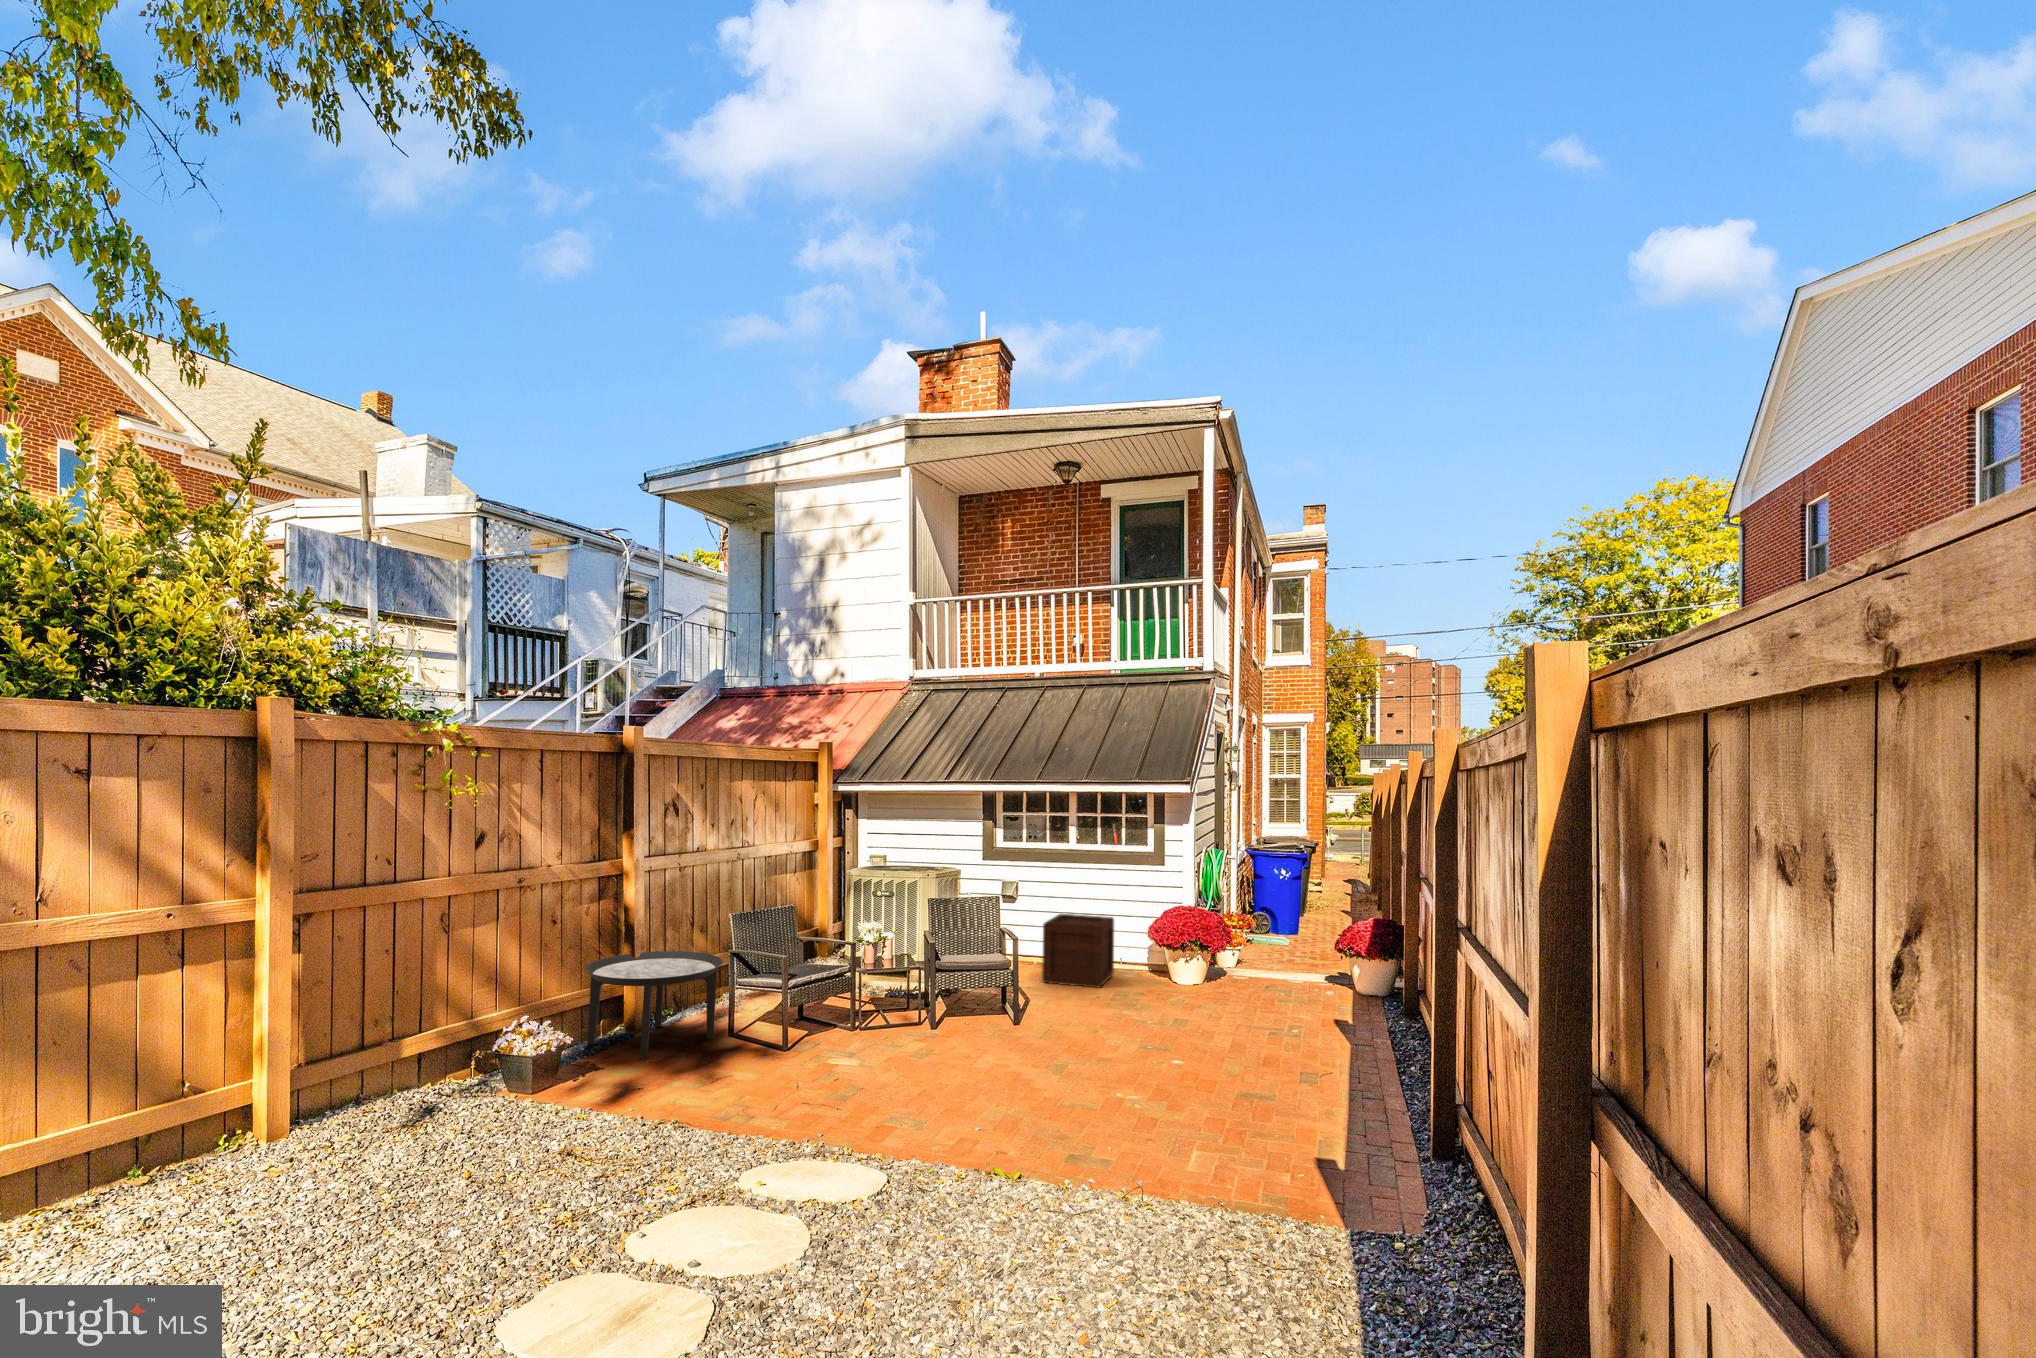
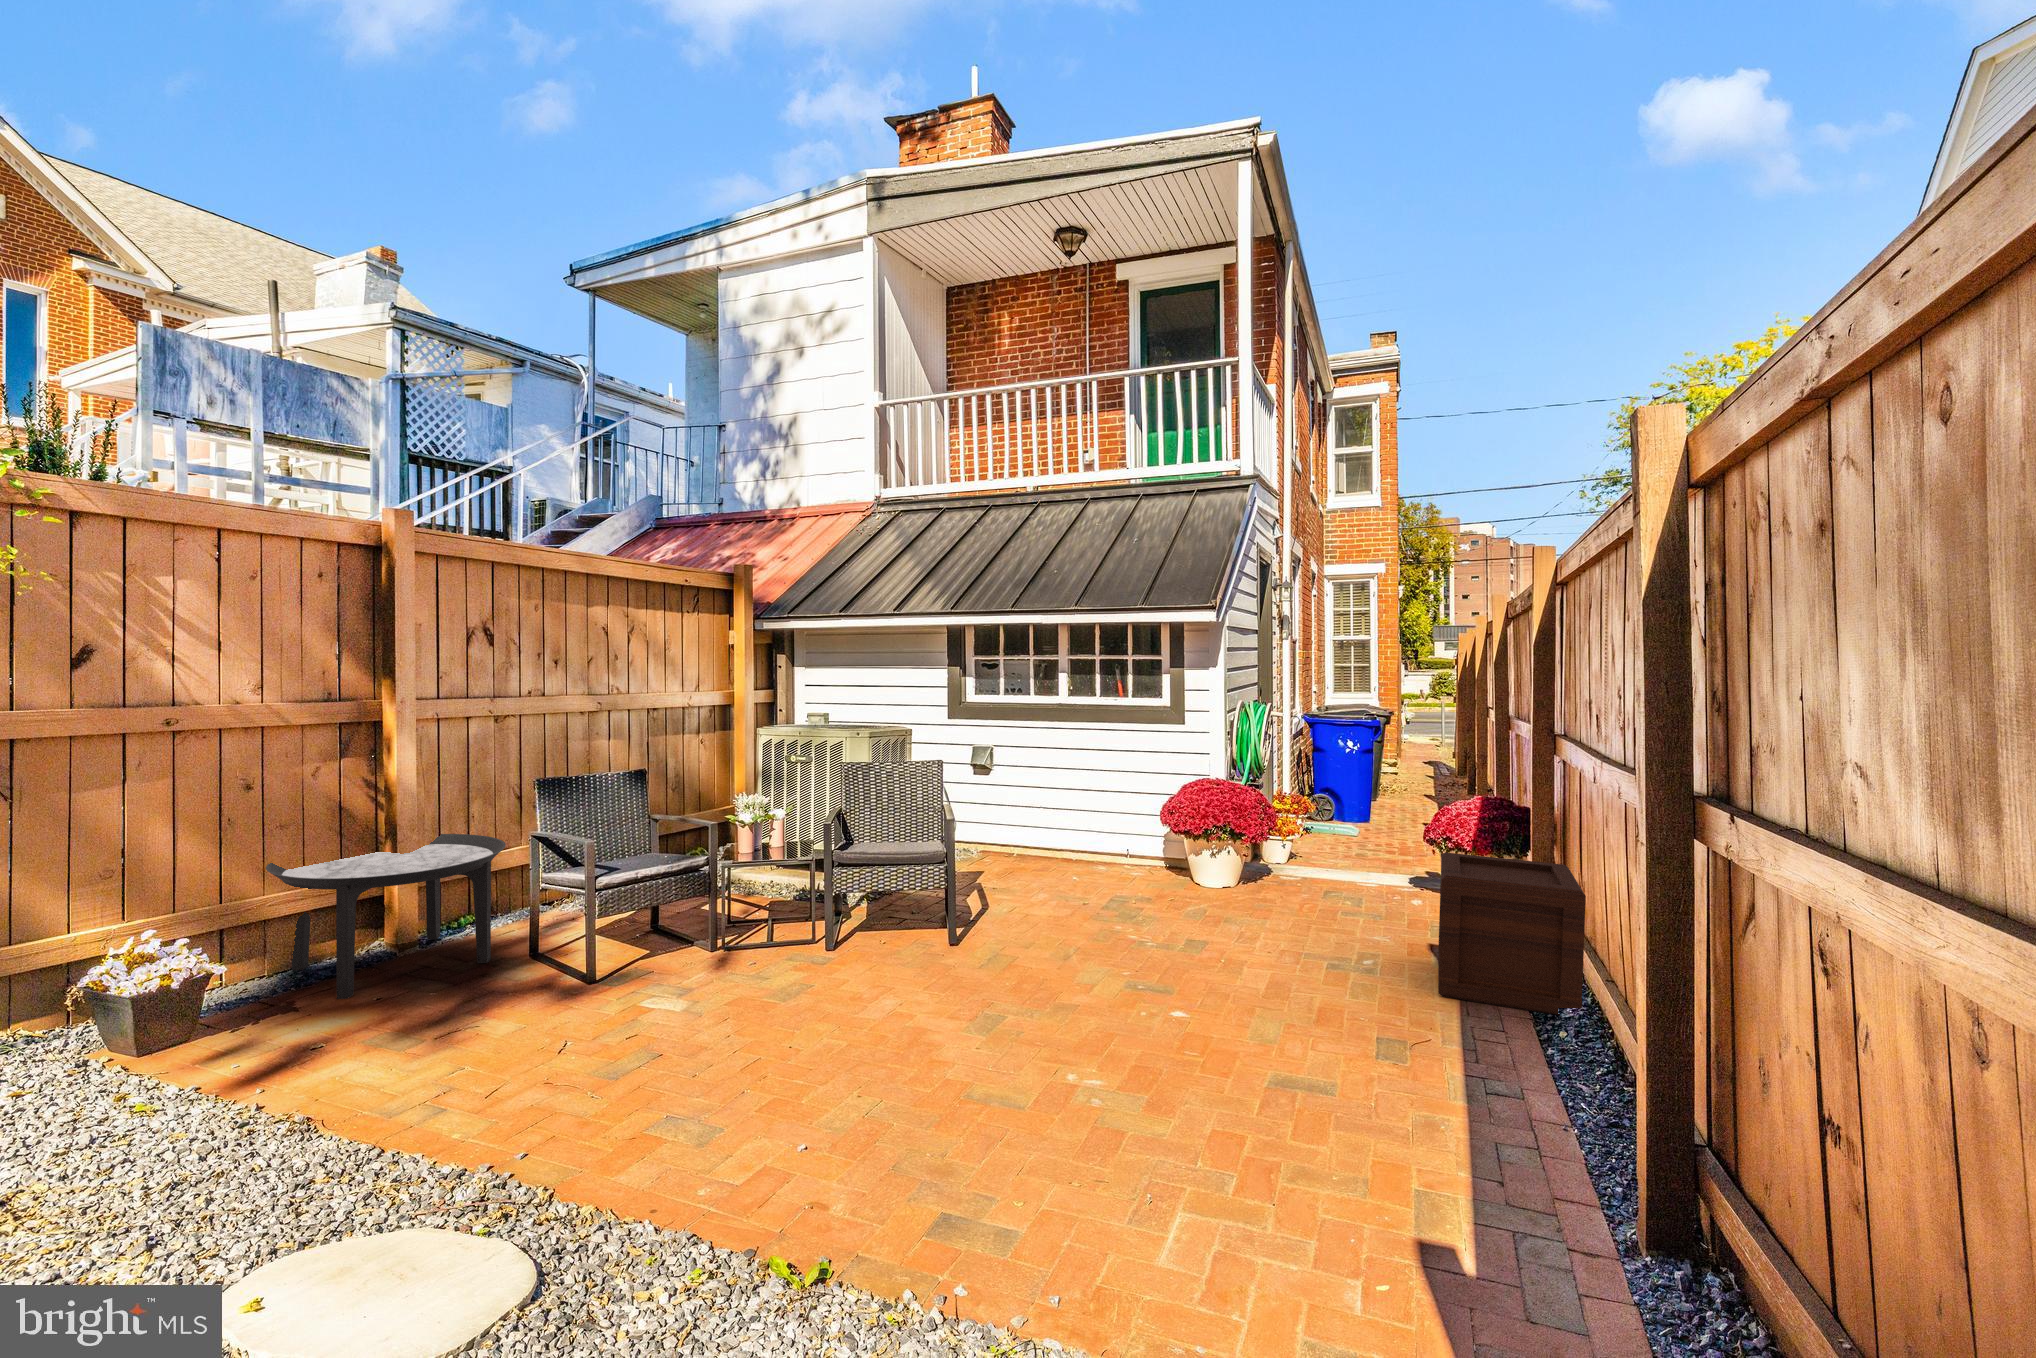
wooden crate: present [1042,914,1114,988] -> present [1438,852,1586,1015]

